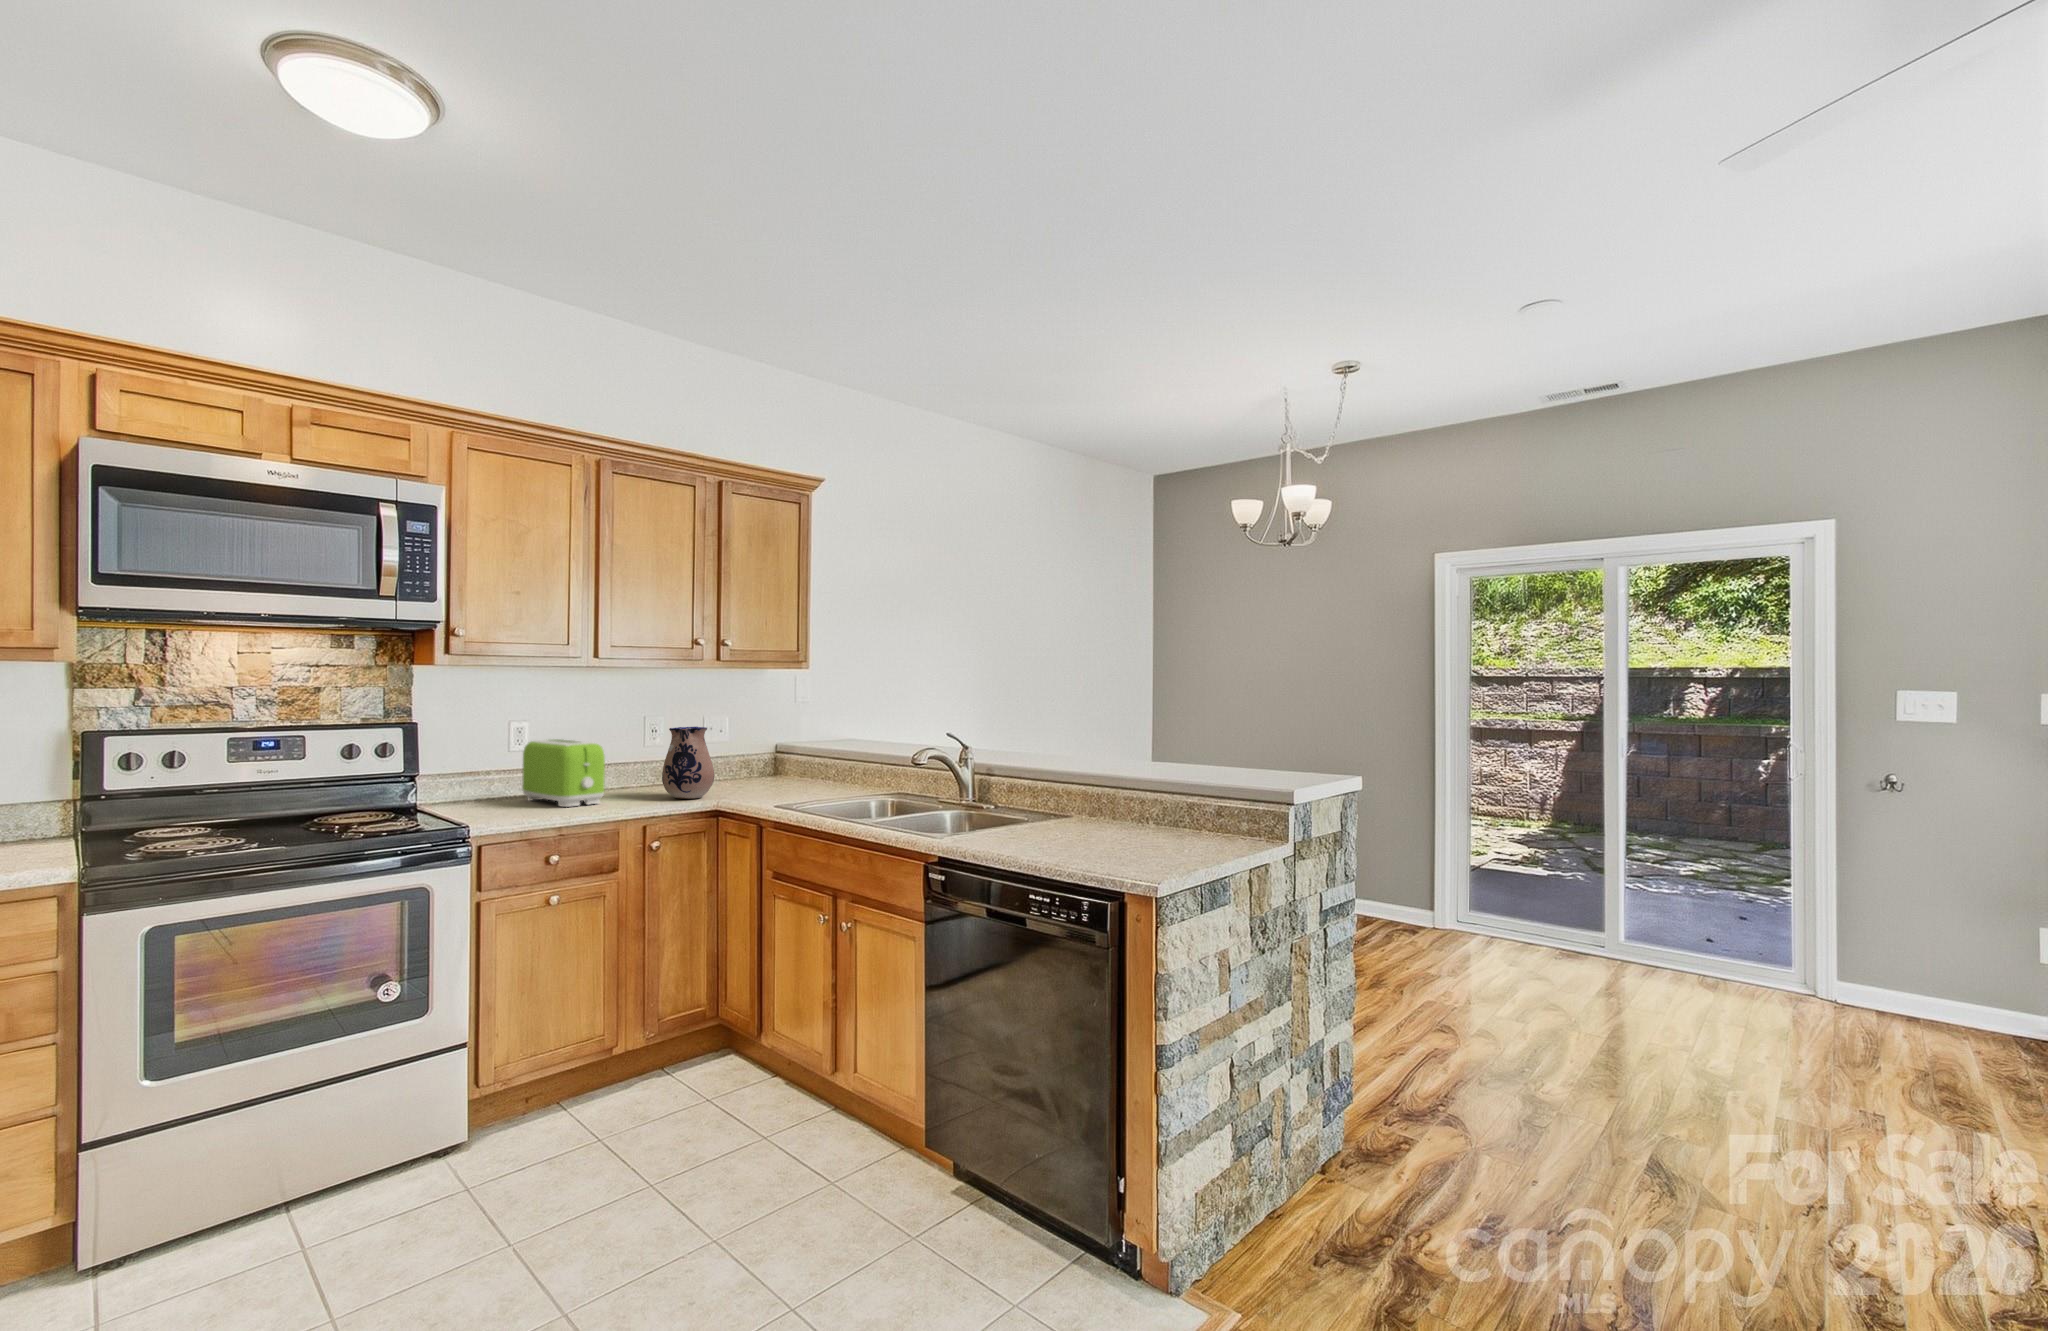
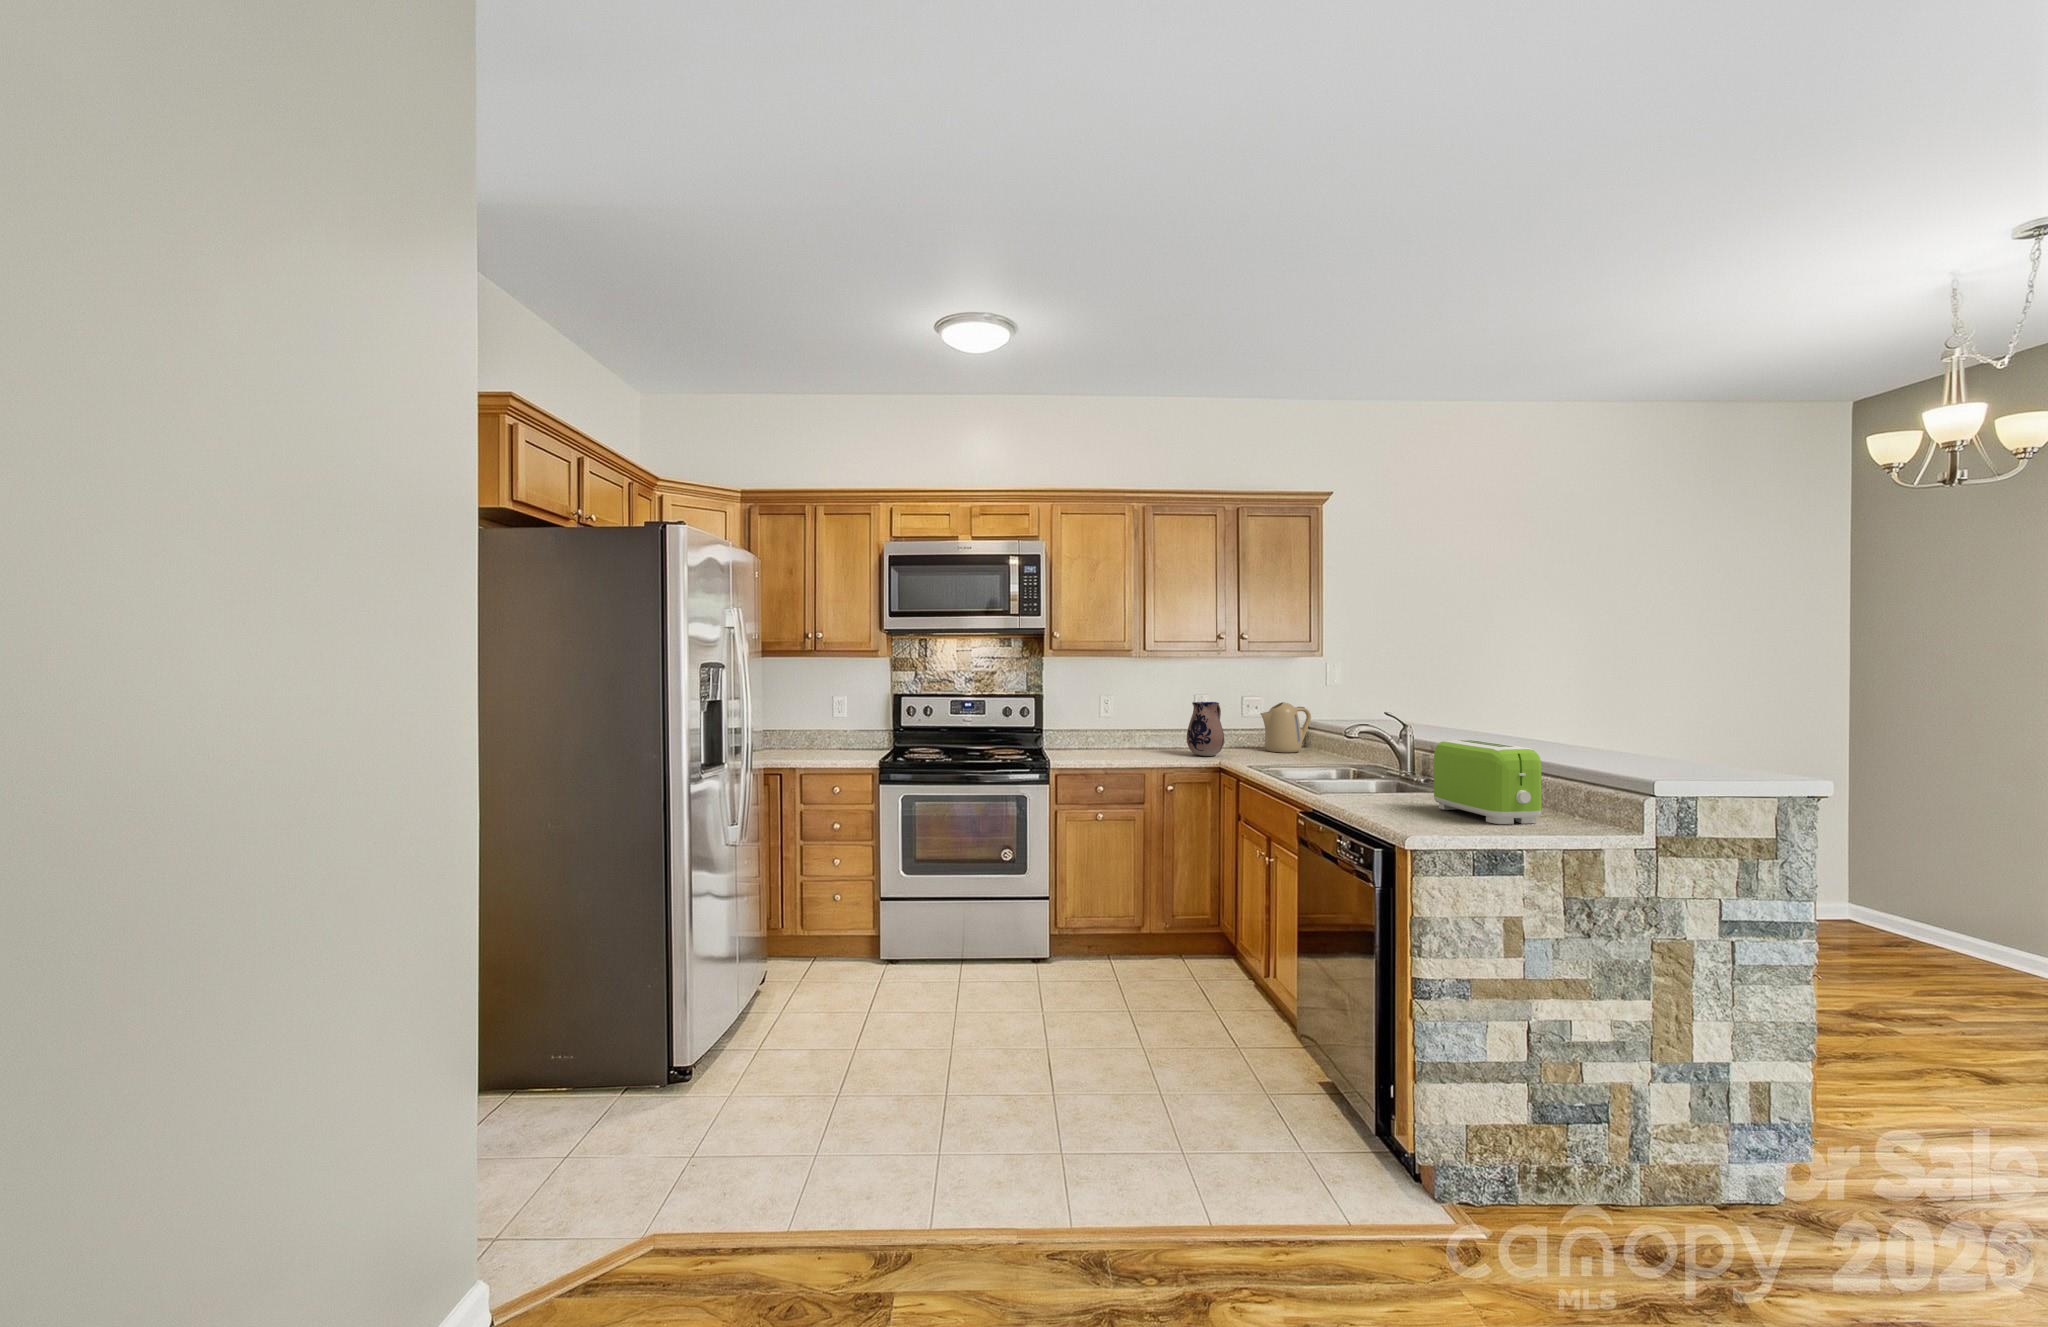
kettle: none [741,724,797,785] -> present [1260,702,1311,753]
toaster: present [522,739,605,807] -> present [1434,740,1542,824]

